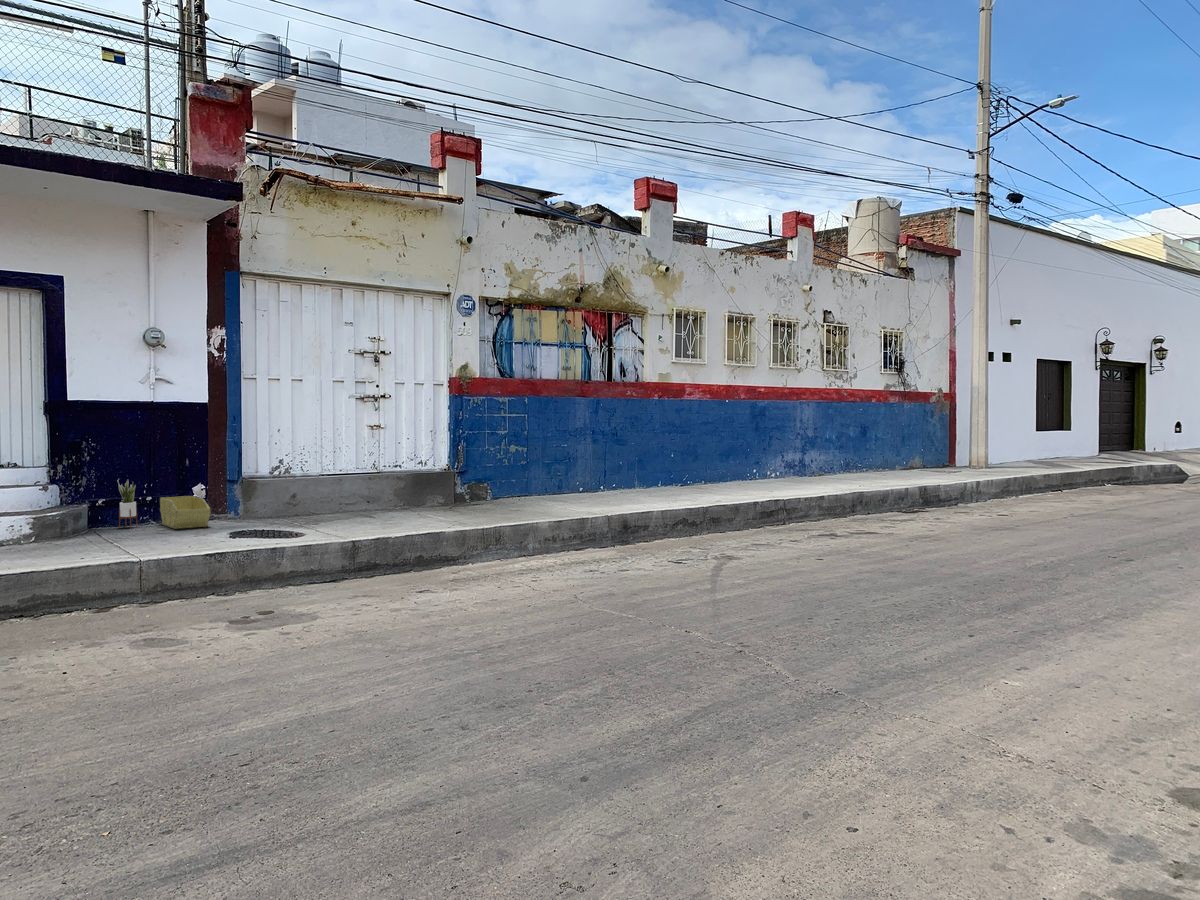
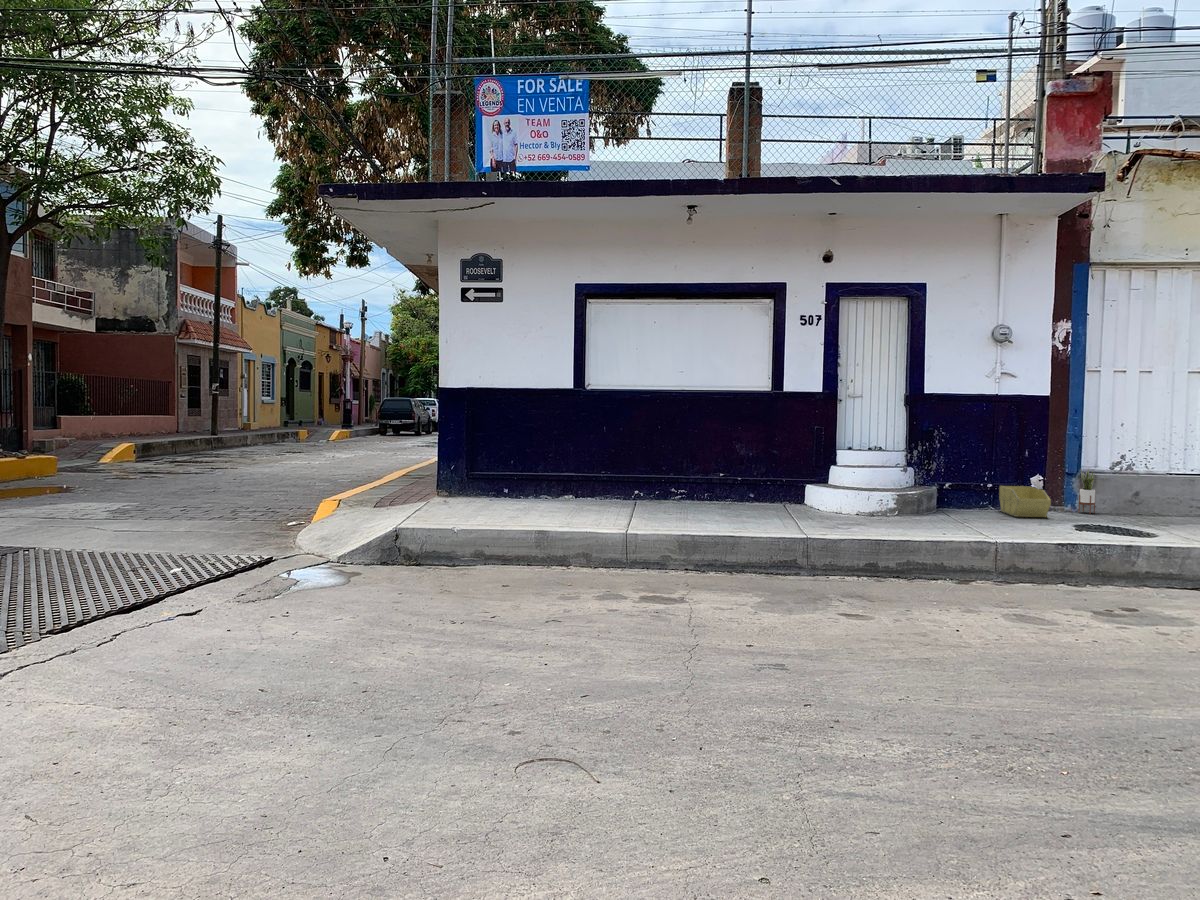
potted plant: present [117,480,137,528] -> present [1079,469,1095,514]

